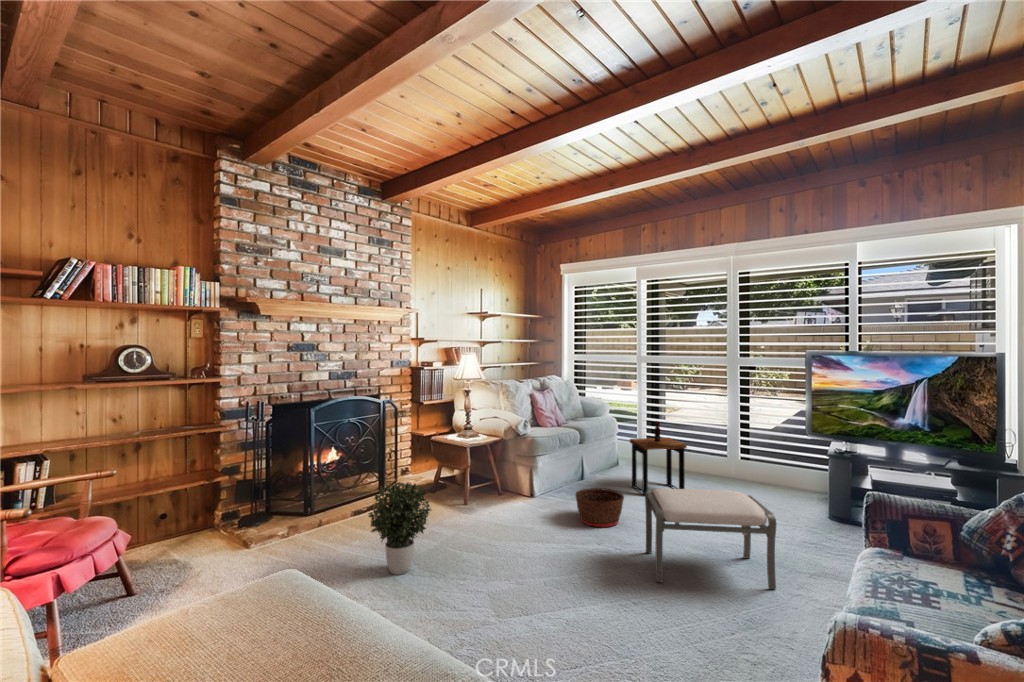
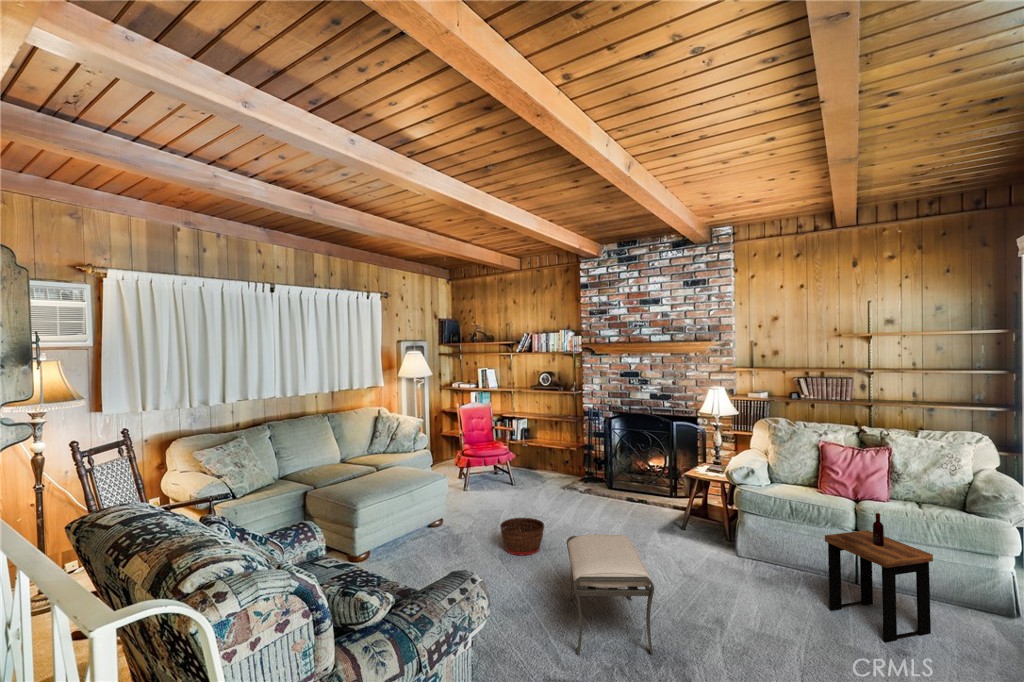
potted plant: present [368,482,431,575] -> none [534,466,573,524]
basket: present [576,488,624,527] -> present [500,518,544,555]

